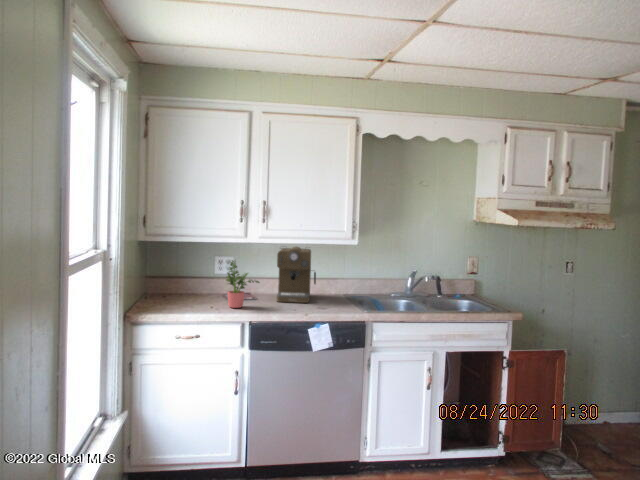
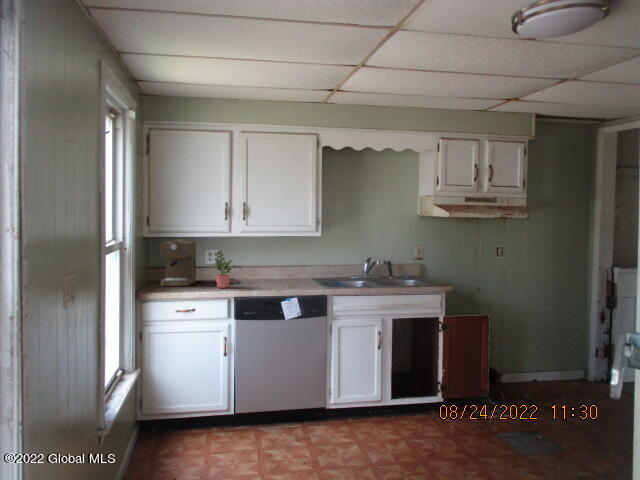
coffee maker: present [277,247,316,303] -> present [160,239,196,286]

